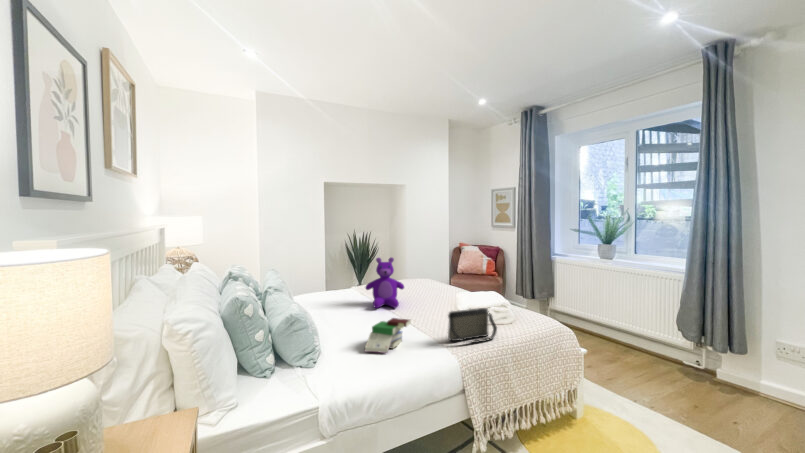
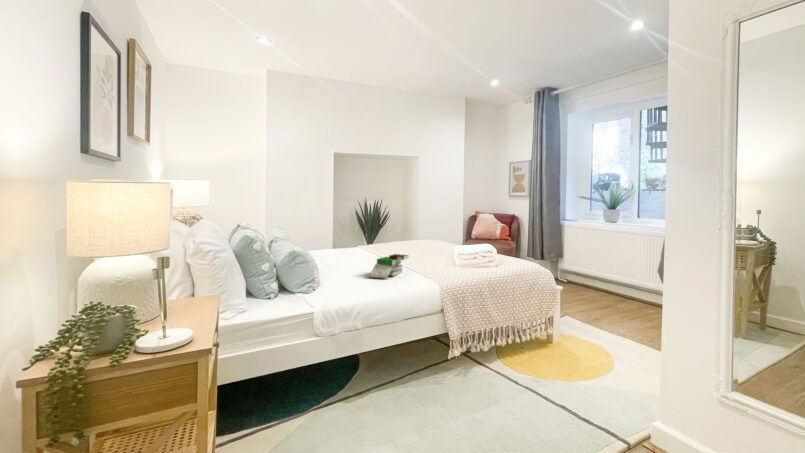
teddy bear: present [366,258,404,308] -> none [383,213,415,253]
handbag: present [448,308,497,343] -> none [438,249,481,275]

